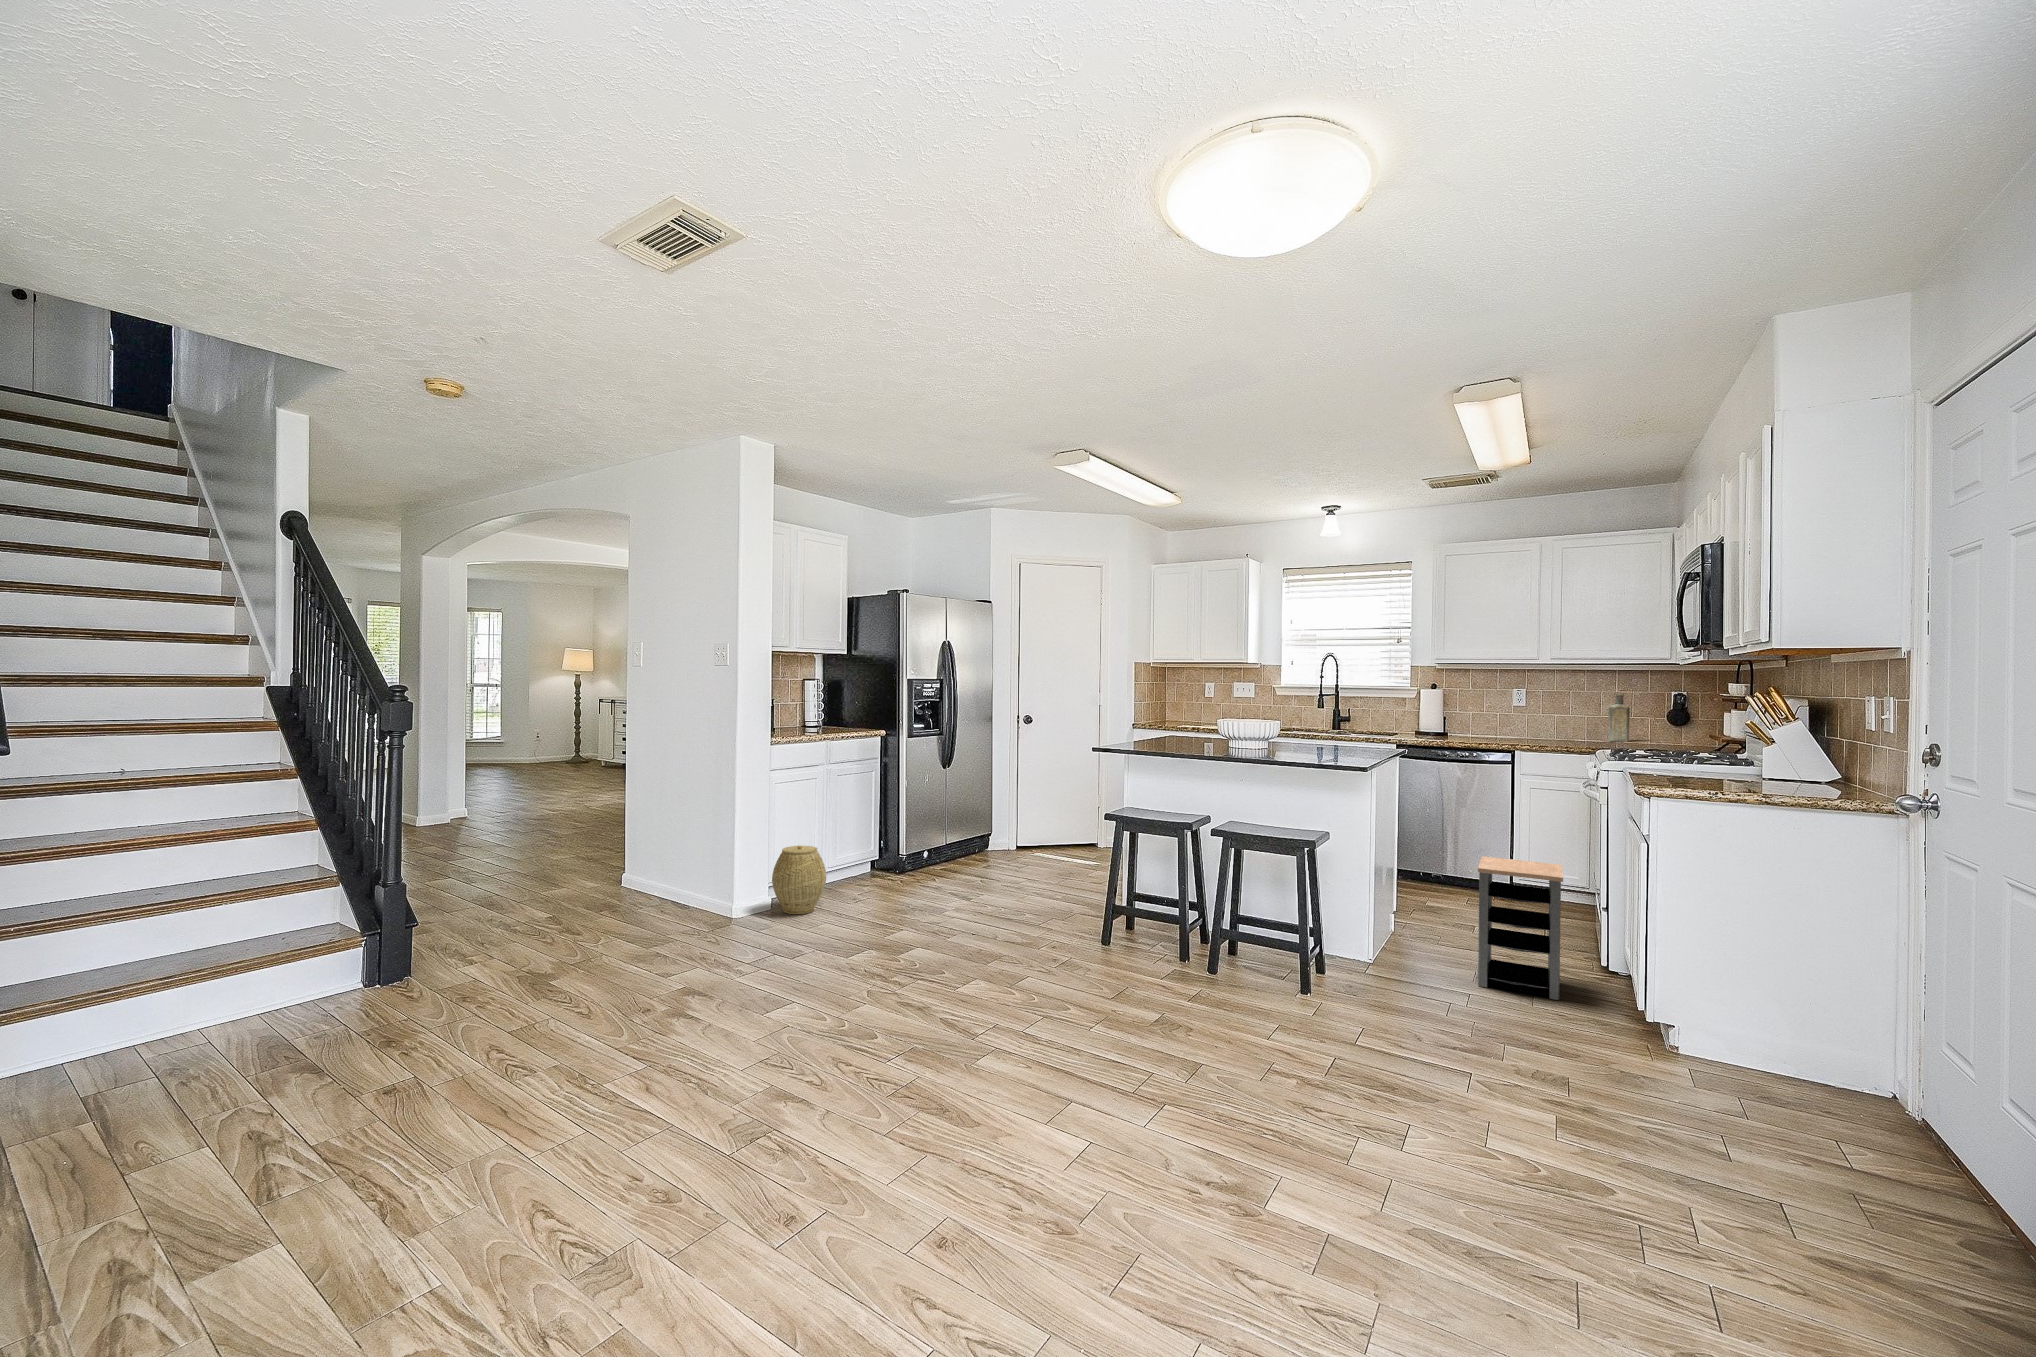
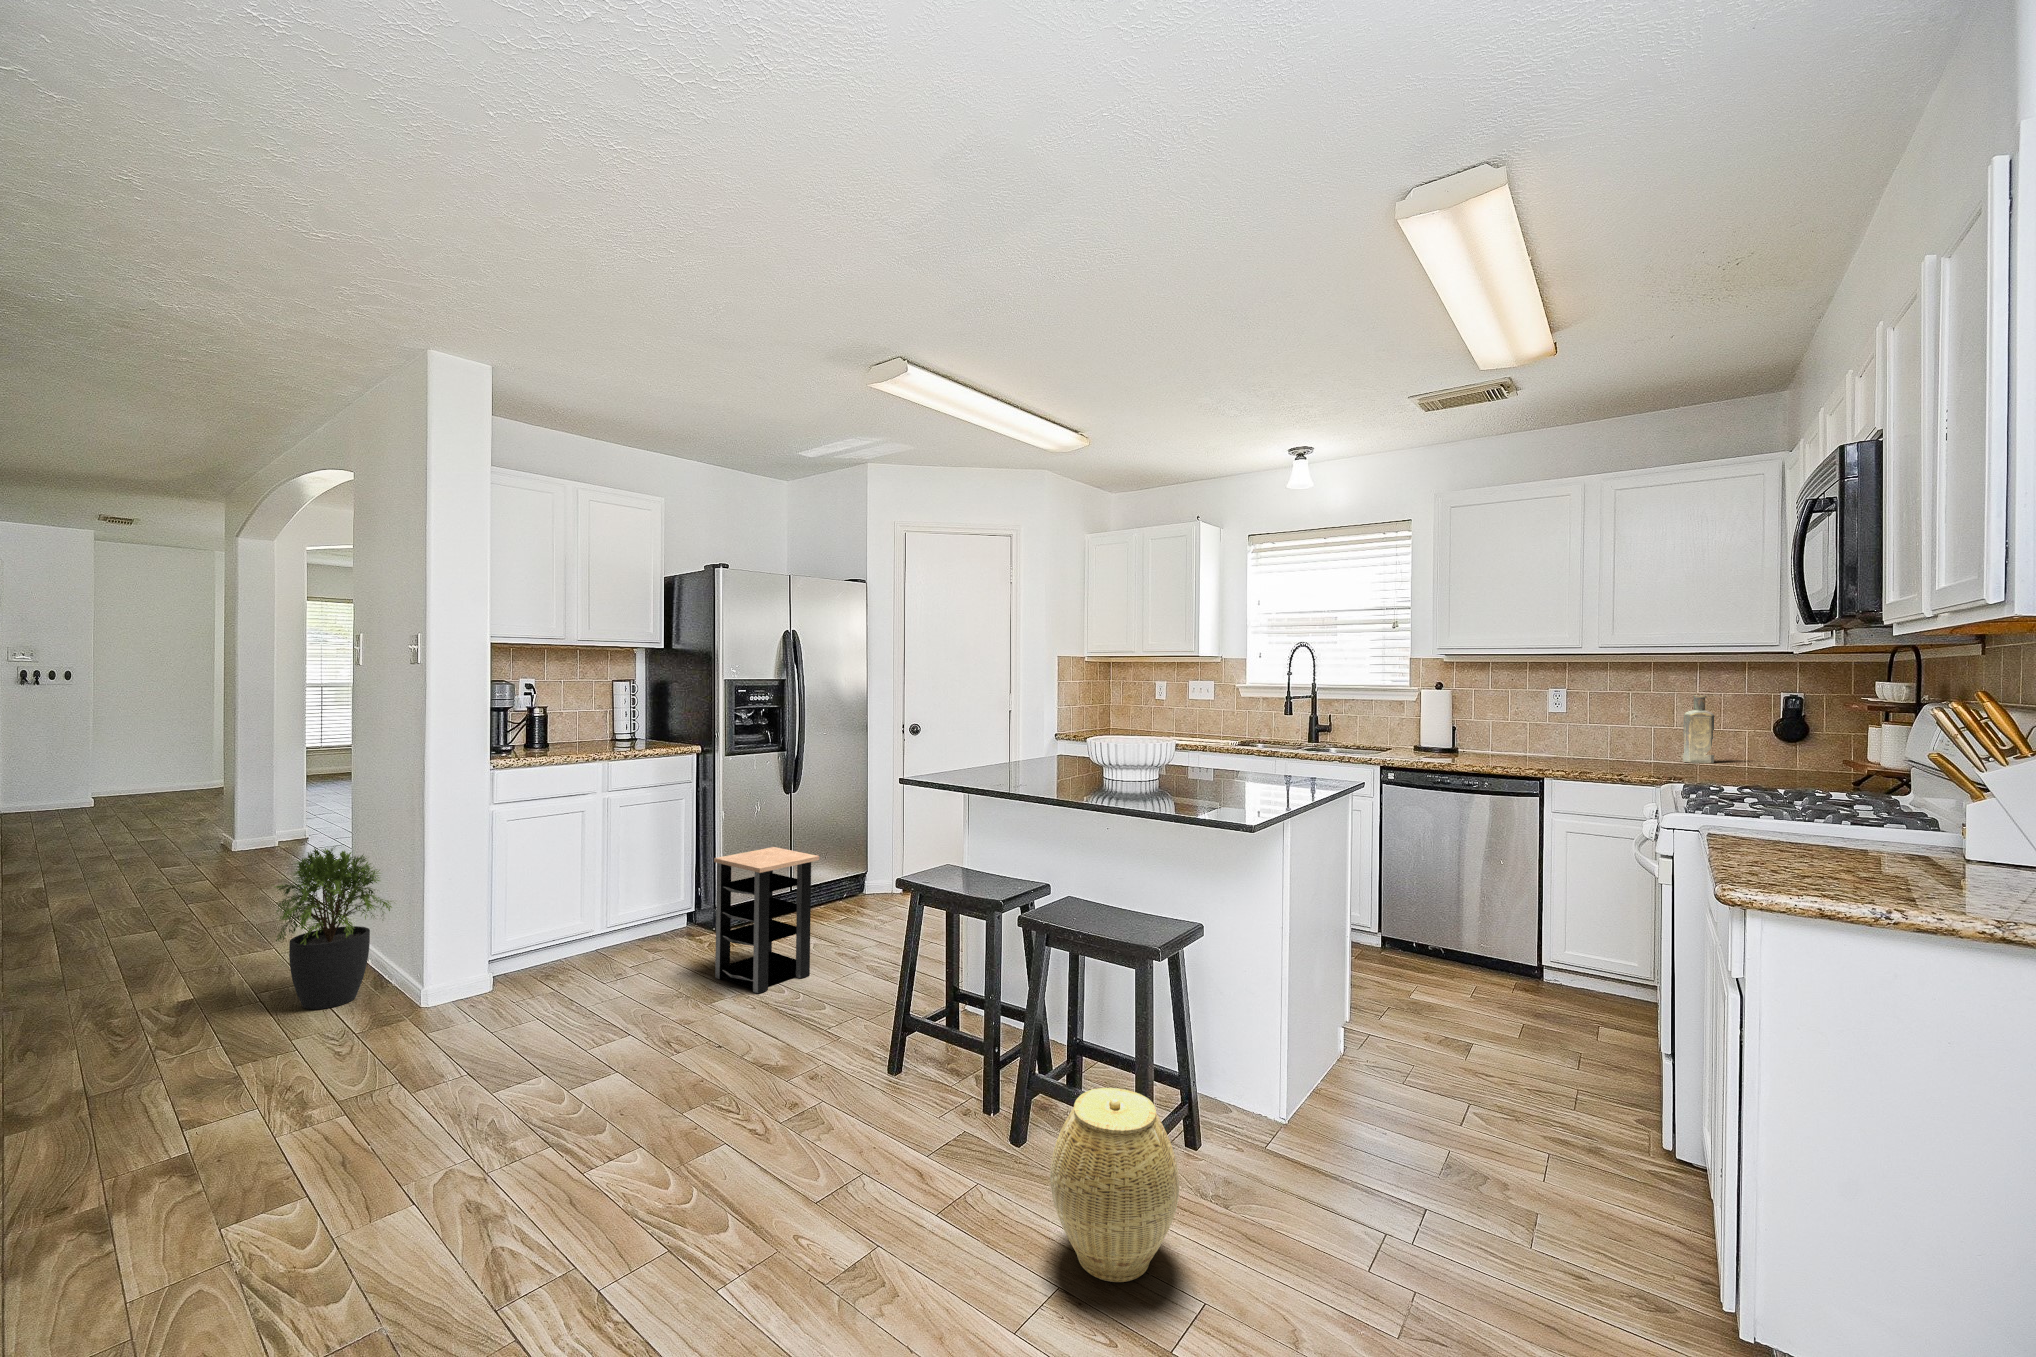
potted plant: none [628,802,710,922] -> present [274,846,392,1009]
woven basket: present [772,845,826,914] -> present [1050,1088,1179,1282]
side table: present [1478,856,1563,1000] -> present [714,847,819,993]

